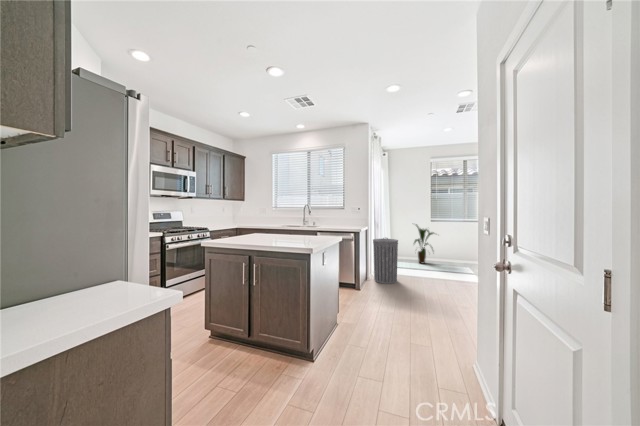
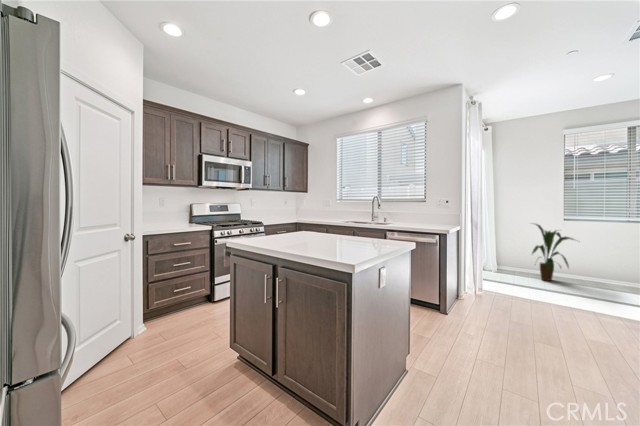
trash can: present [373,238,398,284] -> none [467,242,507,308]

